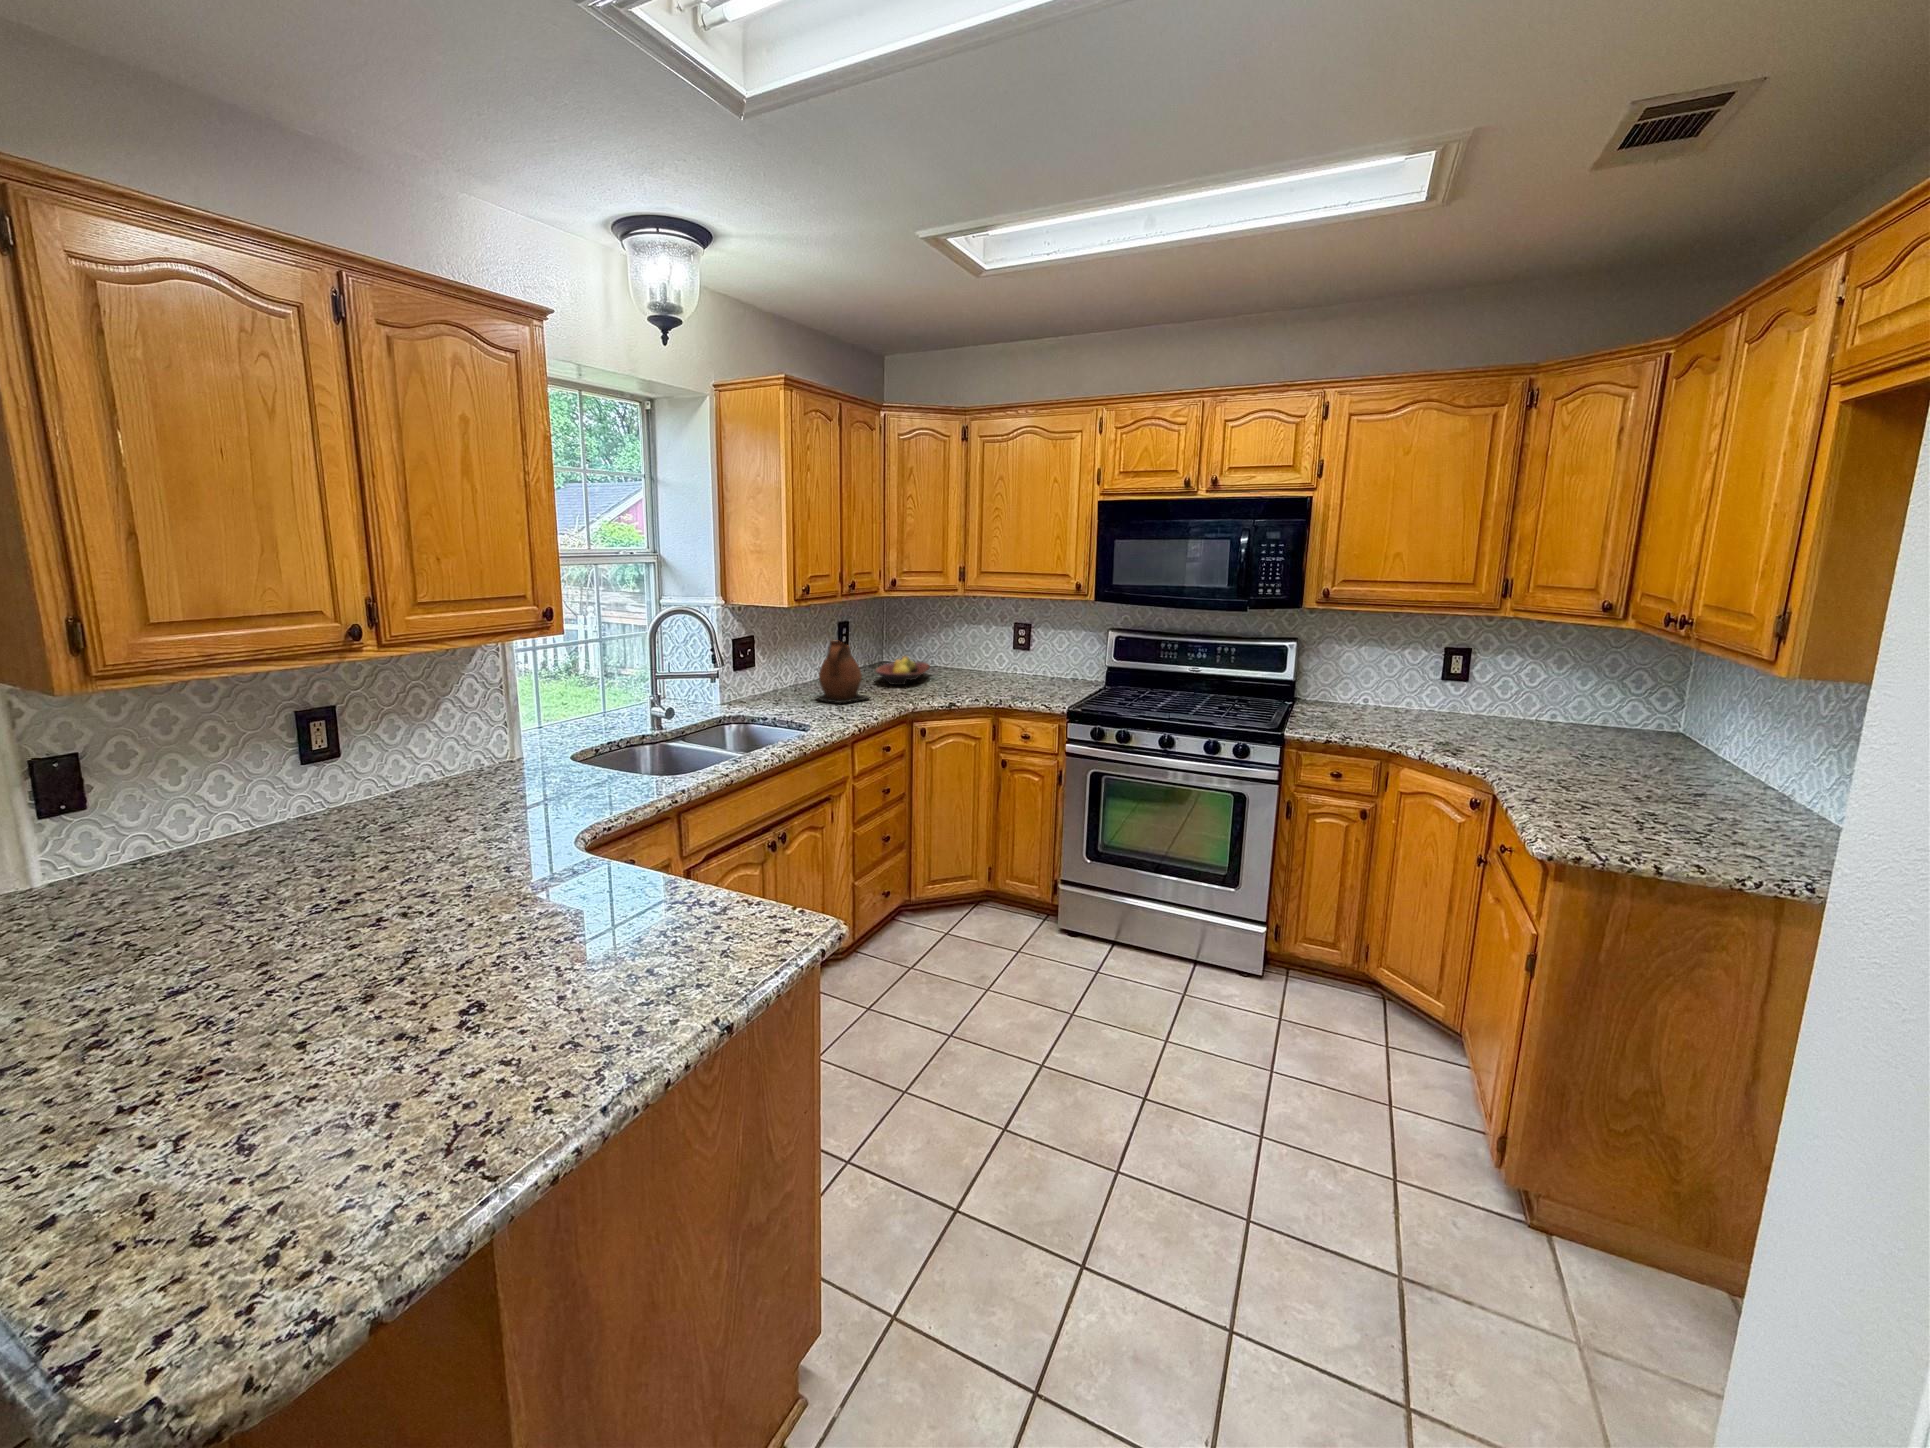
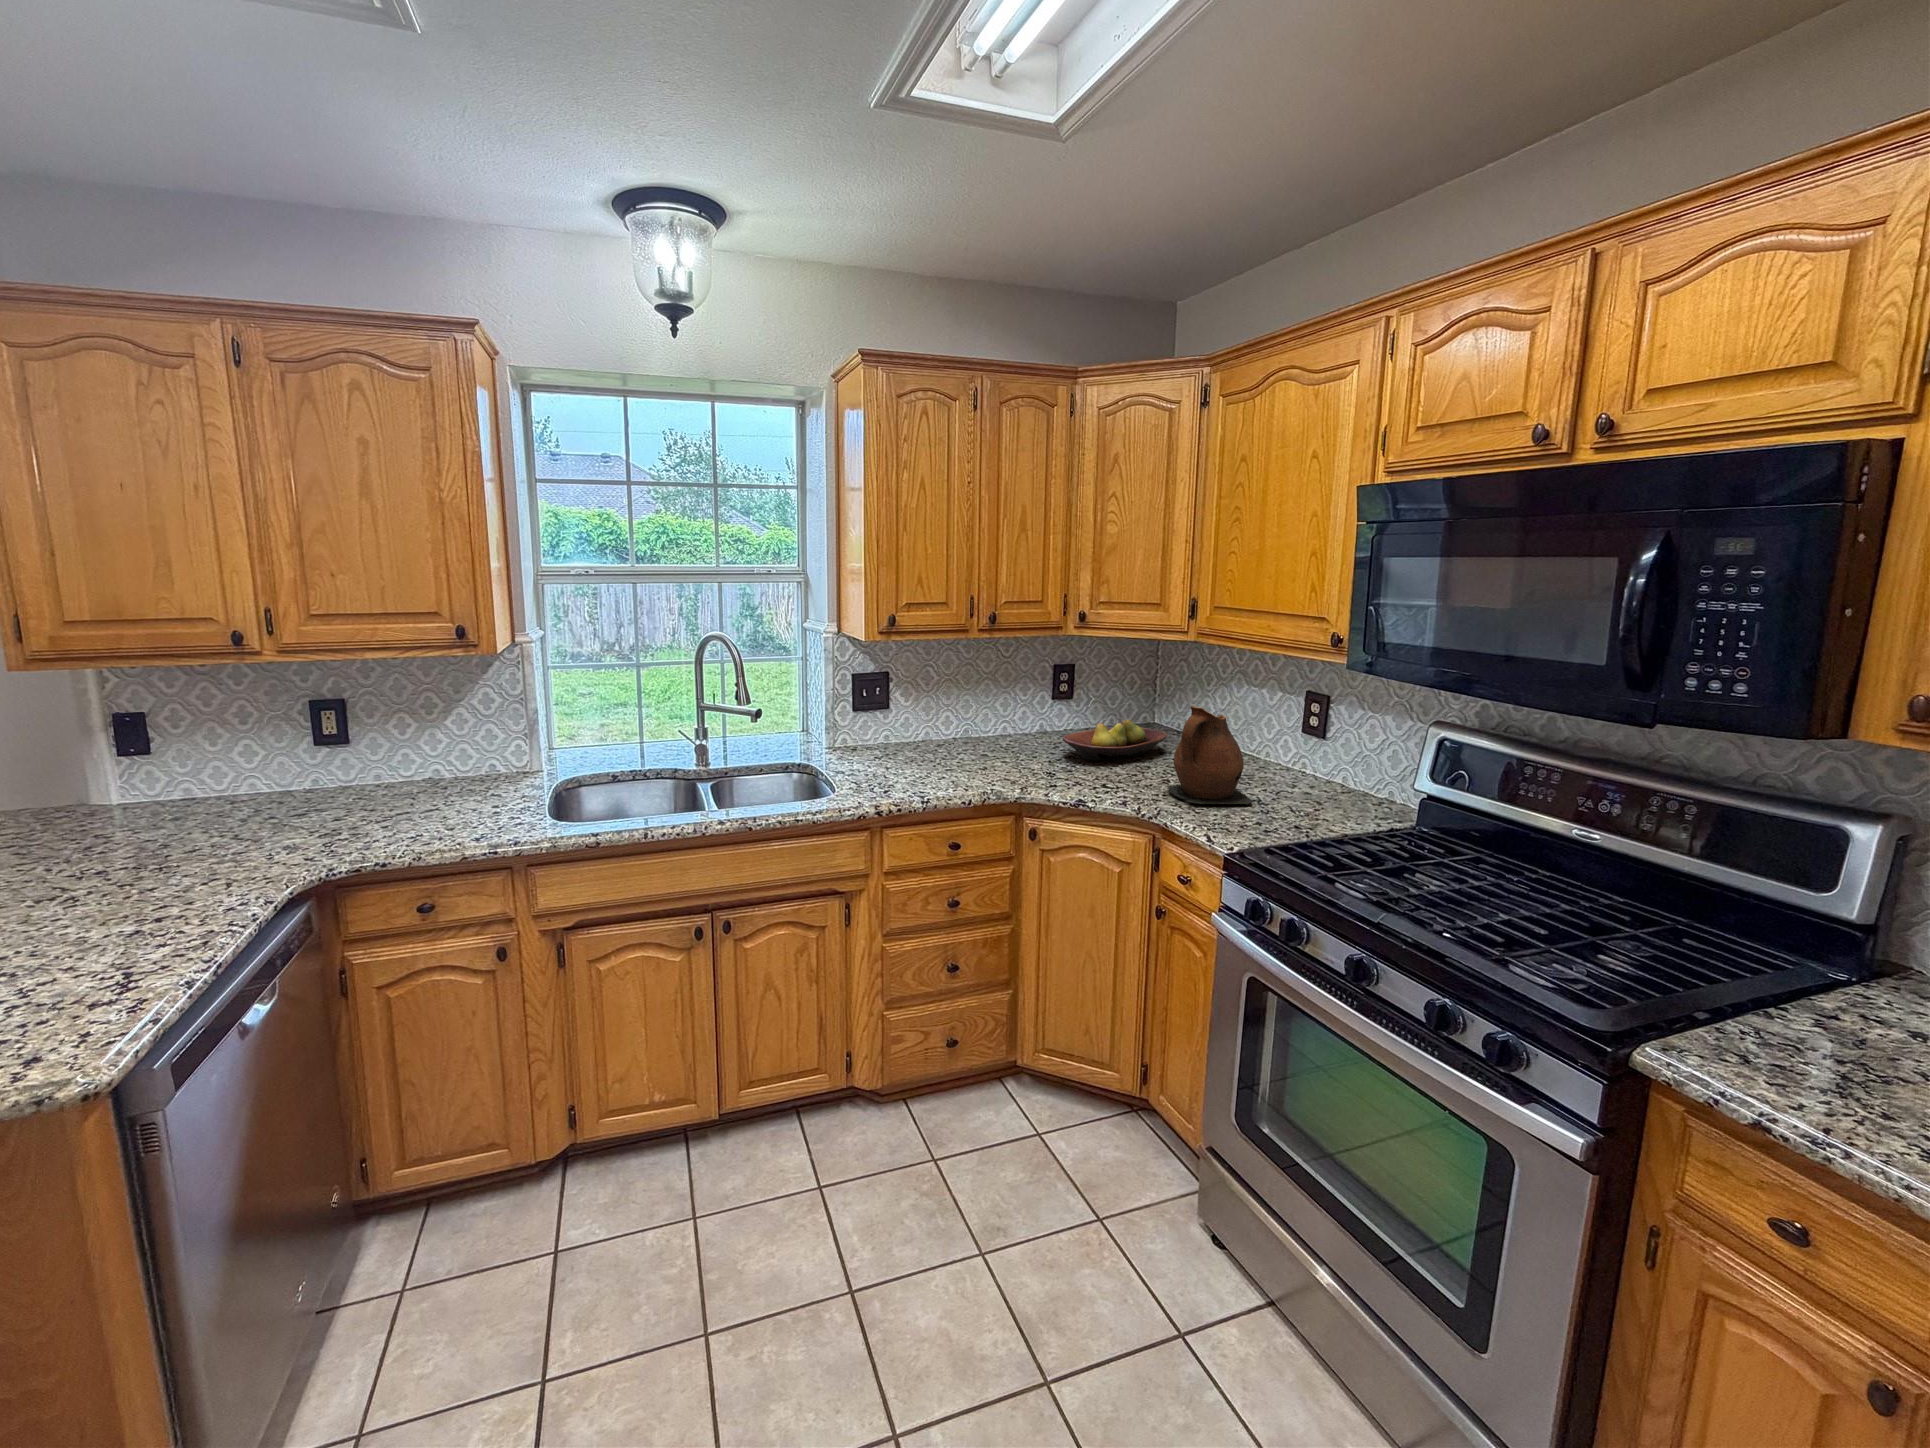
ceramic pitcher: present [817,641,869,703] -> present [1167,706,1253,805]

